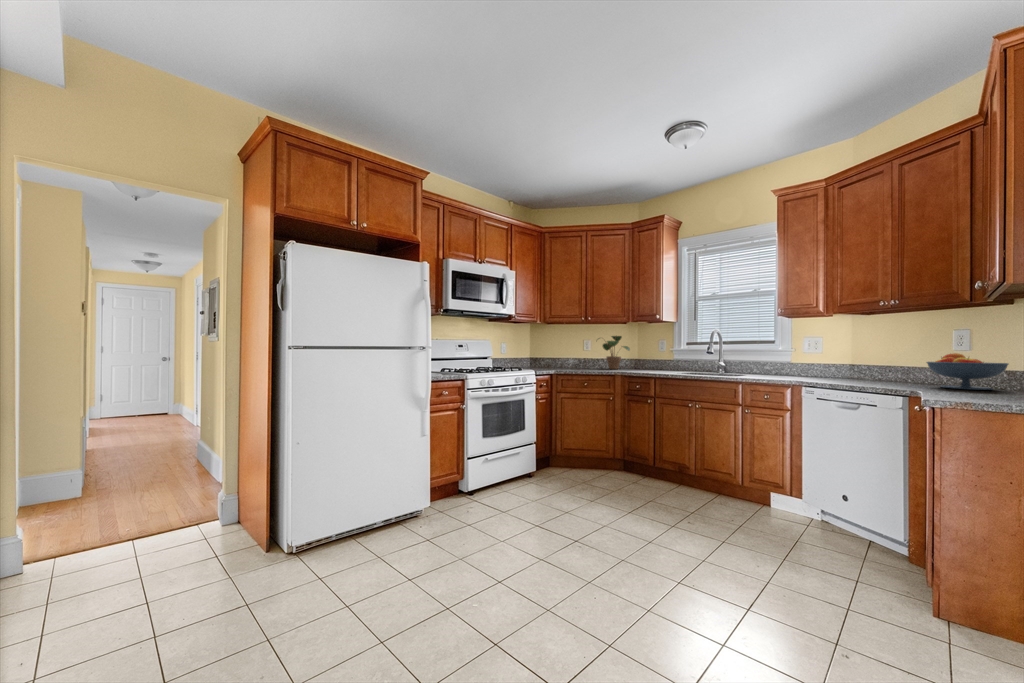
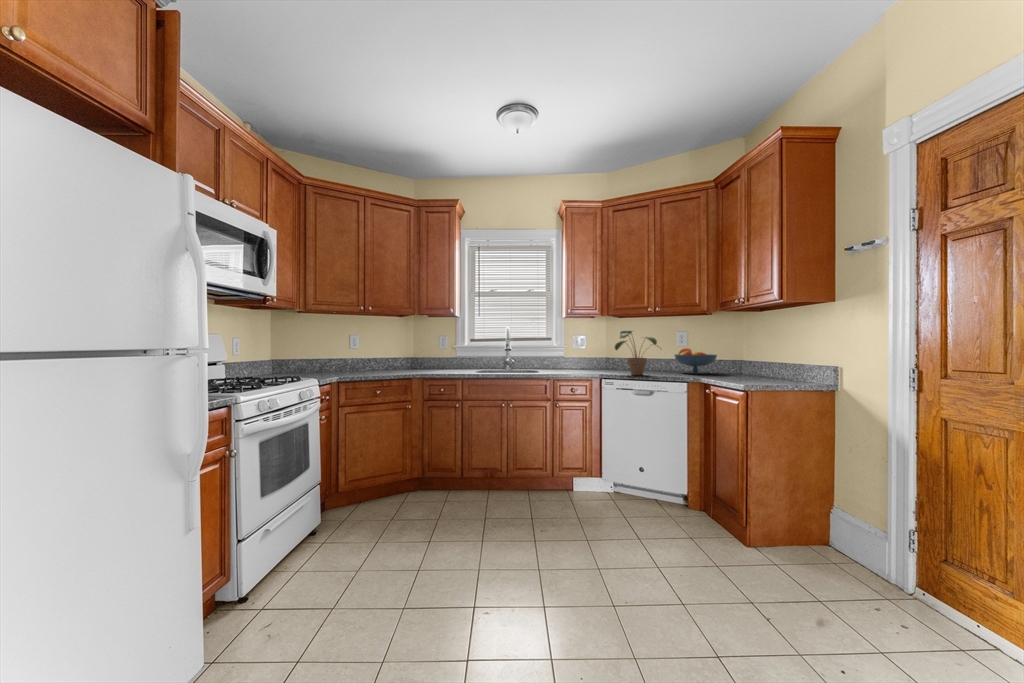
potted plant: present [603,336,630,369] -> present [615,331,658,375]

